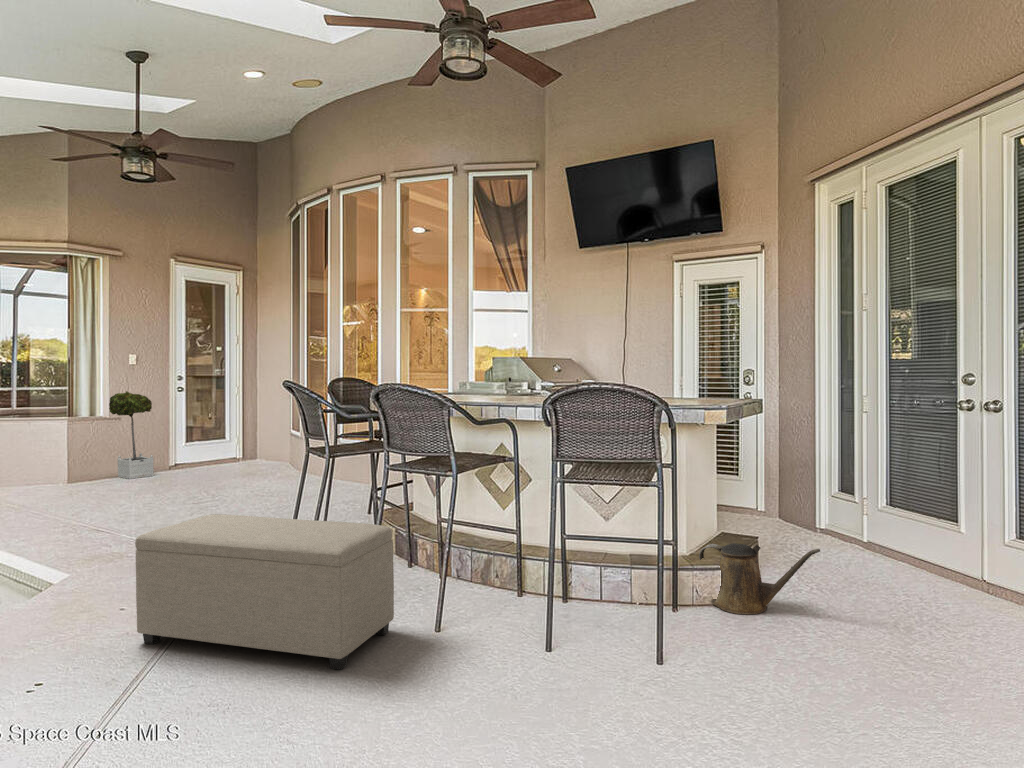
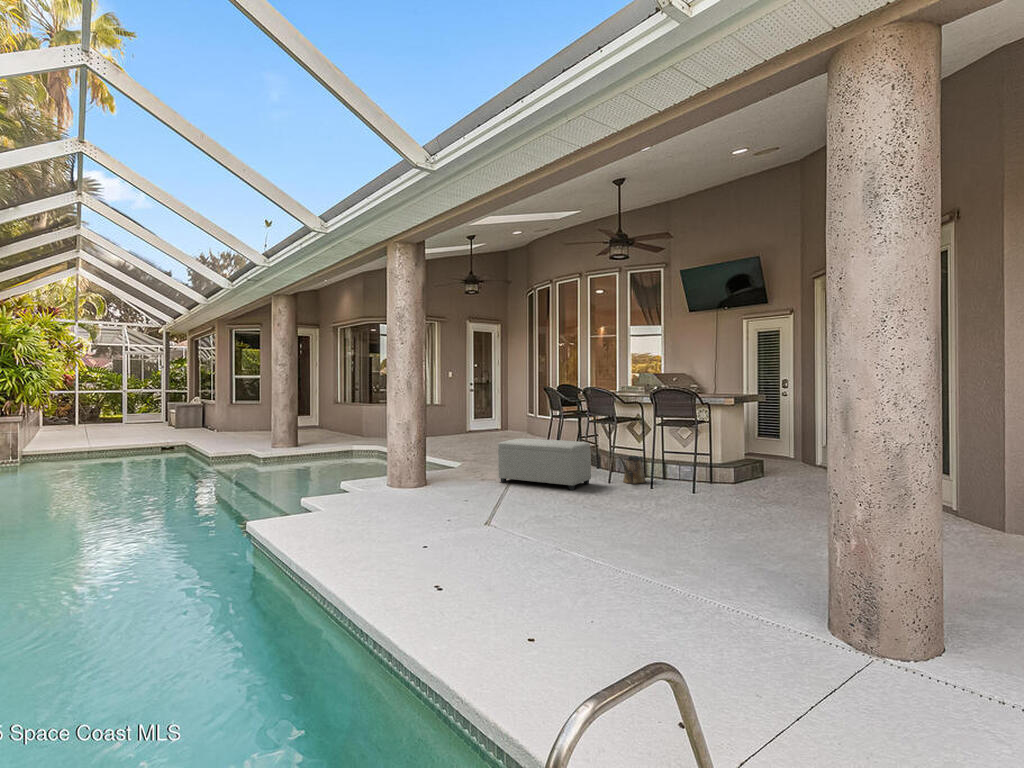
potted tree: present [109,391,154,479] -> none [440,391,461,437]
watering can: present [699,543,820,615] -> present [619,456,646,484]

